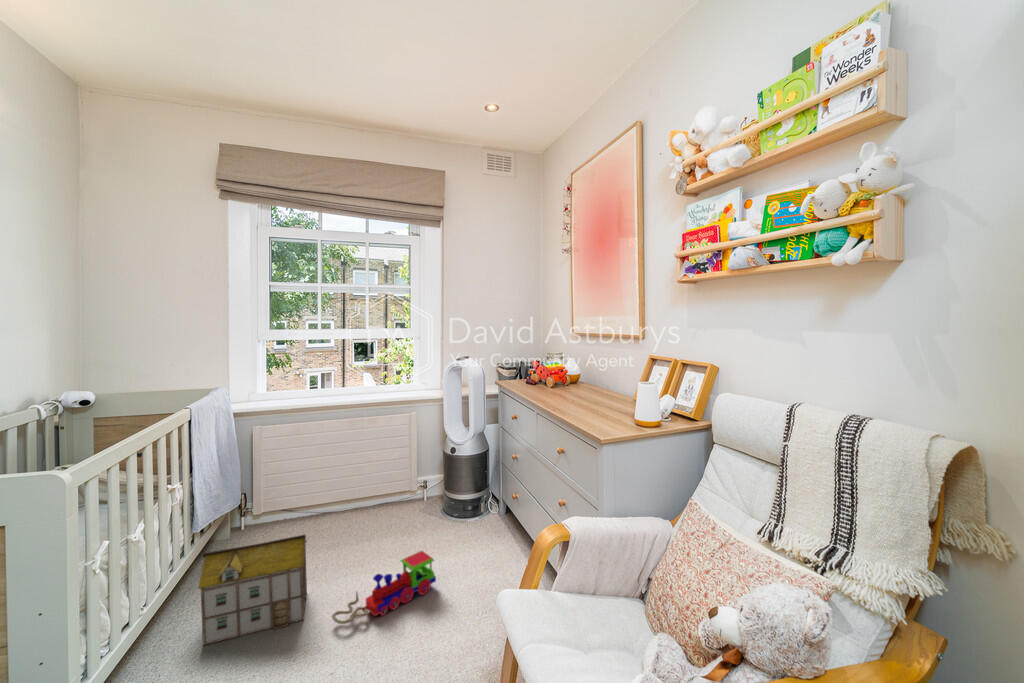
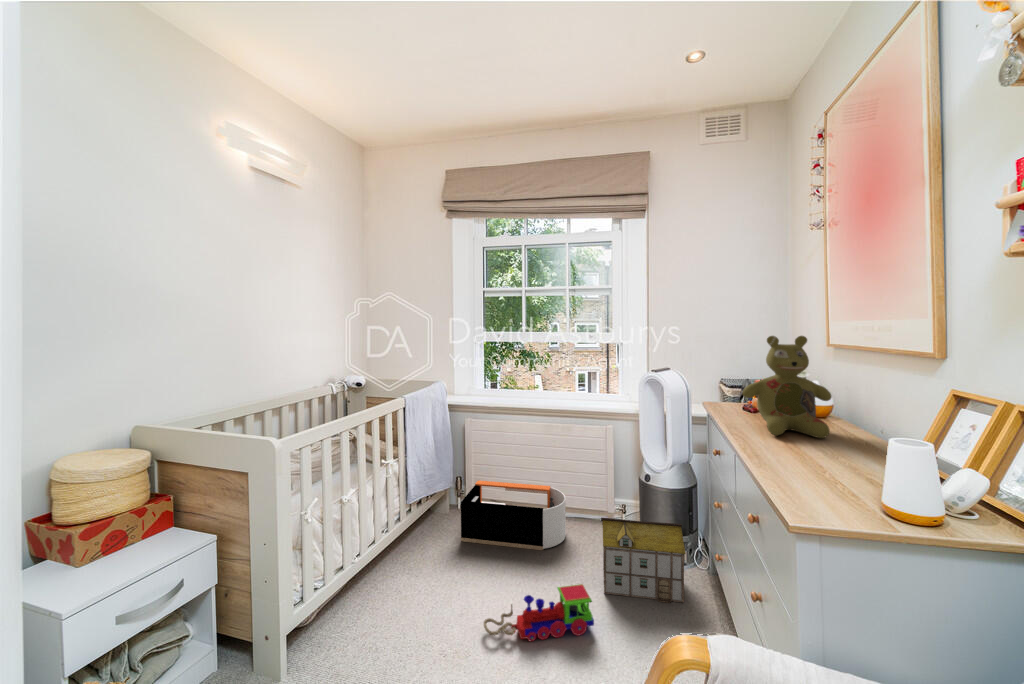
stuffed bear: none [533,327,588,397] -> present [743,336,832,438]
storage bin: none [264,481,381,561] -> present [461,481,566,550]
toy house: present [198,535,307,645] -> present [601,518,686,603]

